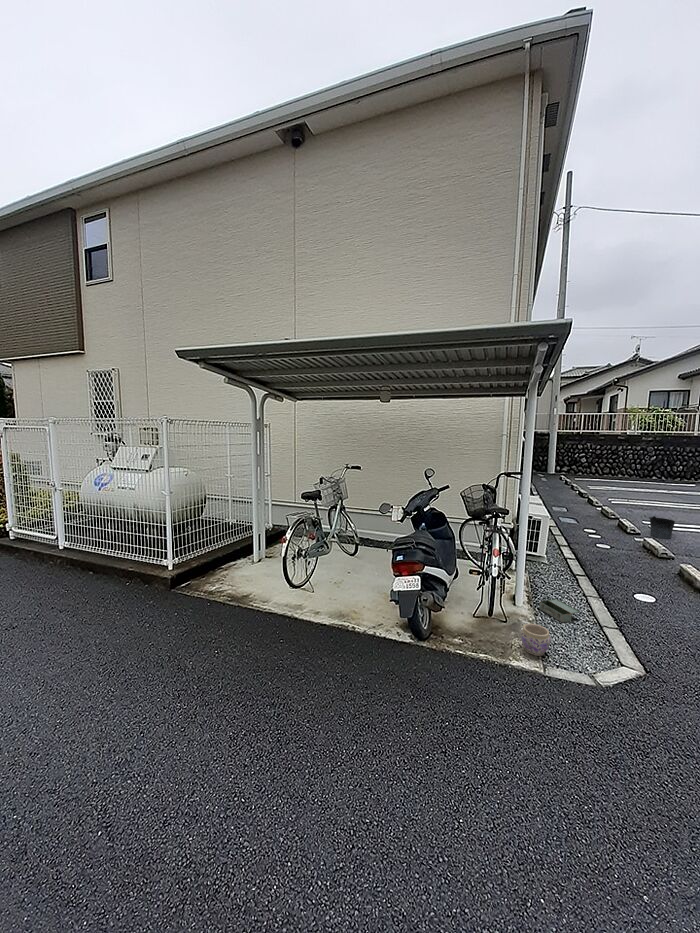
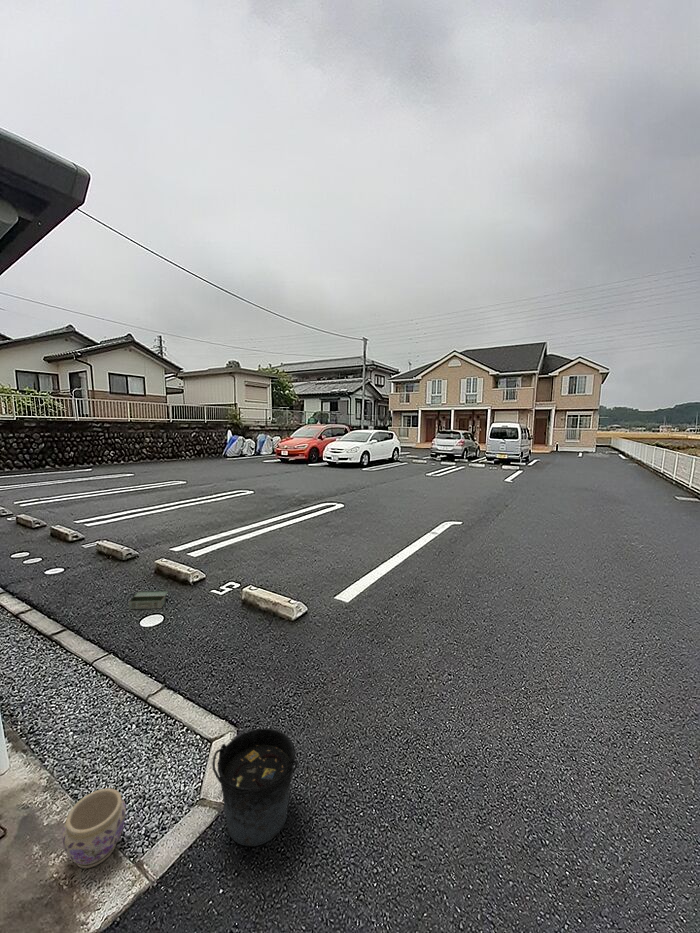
bucket: present [649,516,675,539] -> present [212,729,298,846]
toolbox: present [539,599,580,622] -> present [129,591,168,609]

